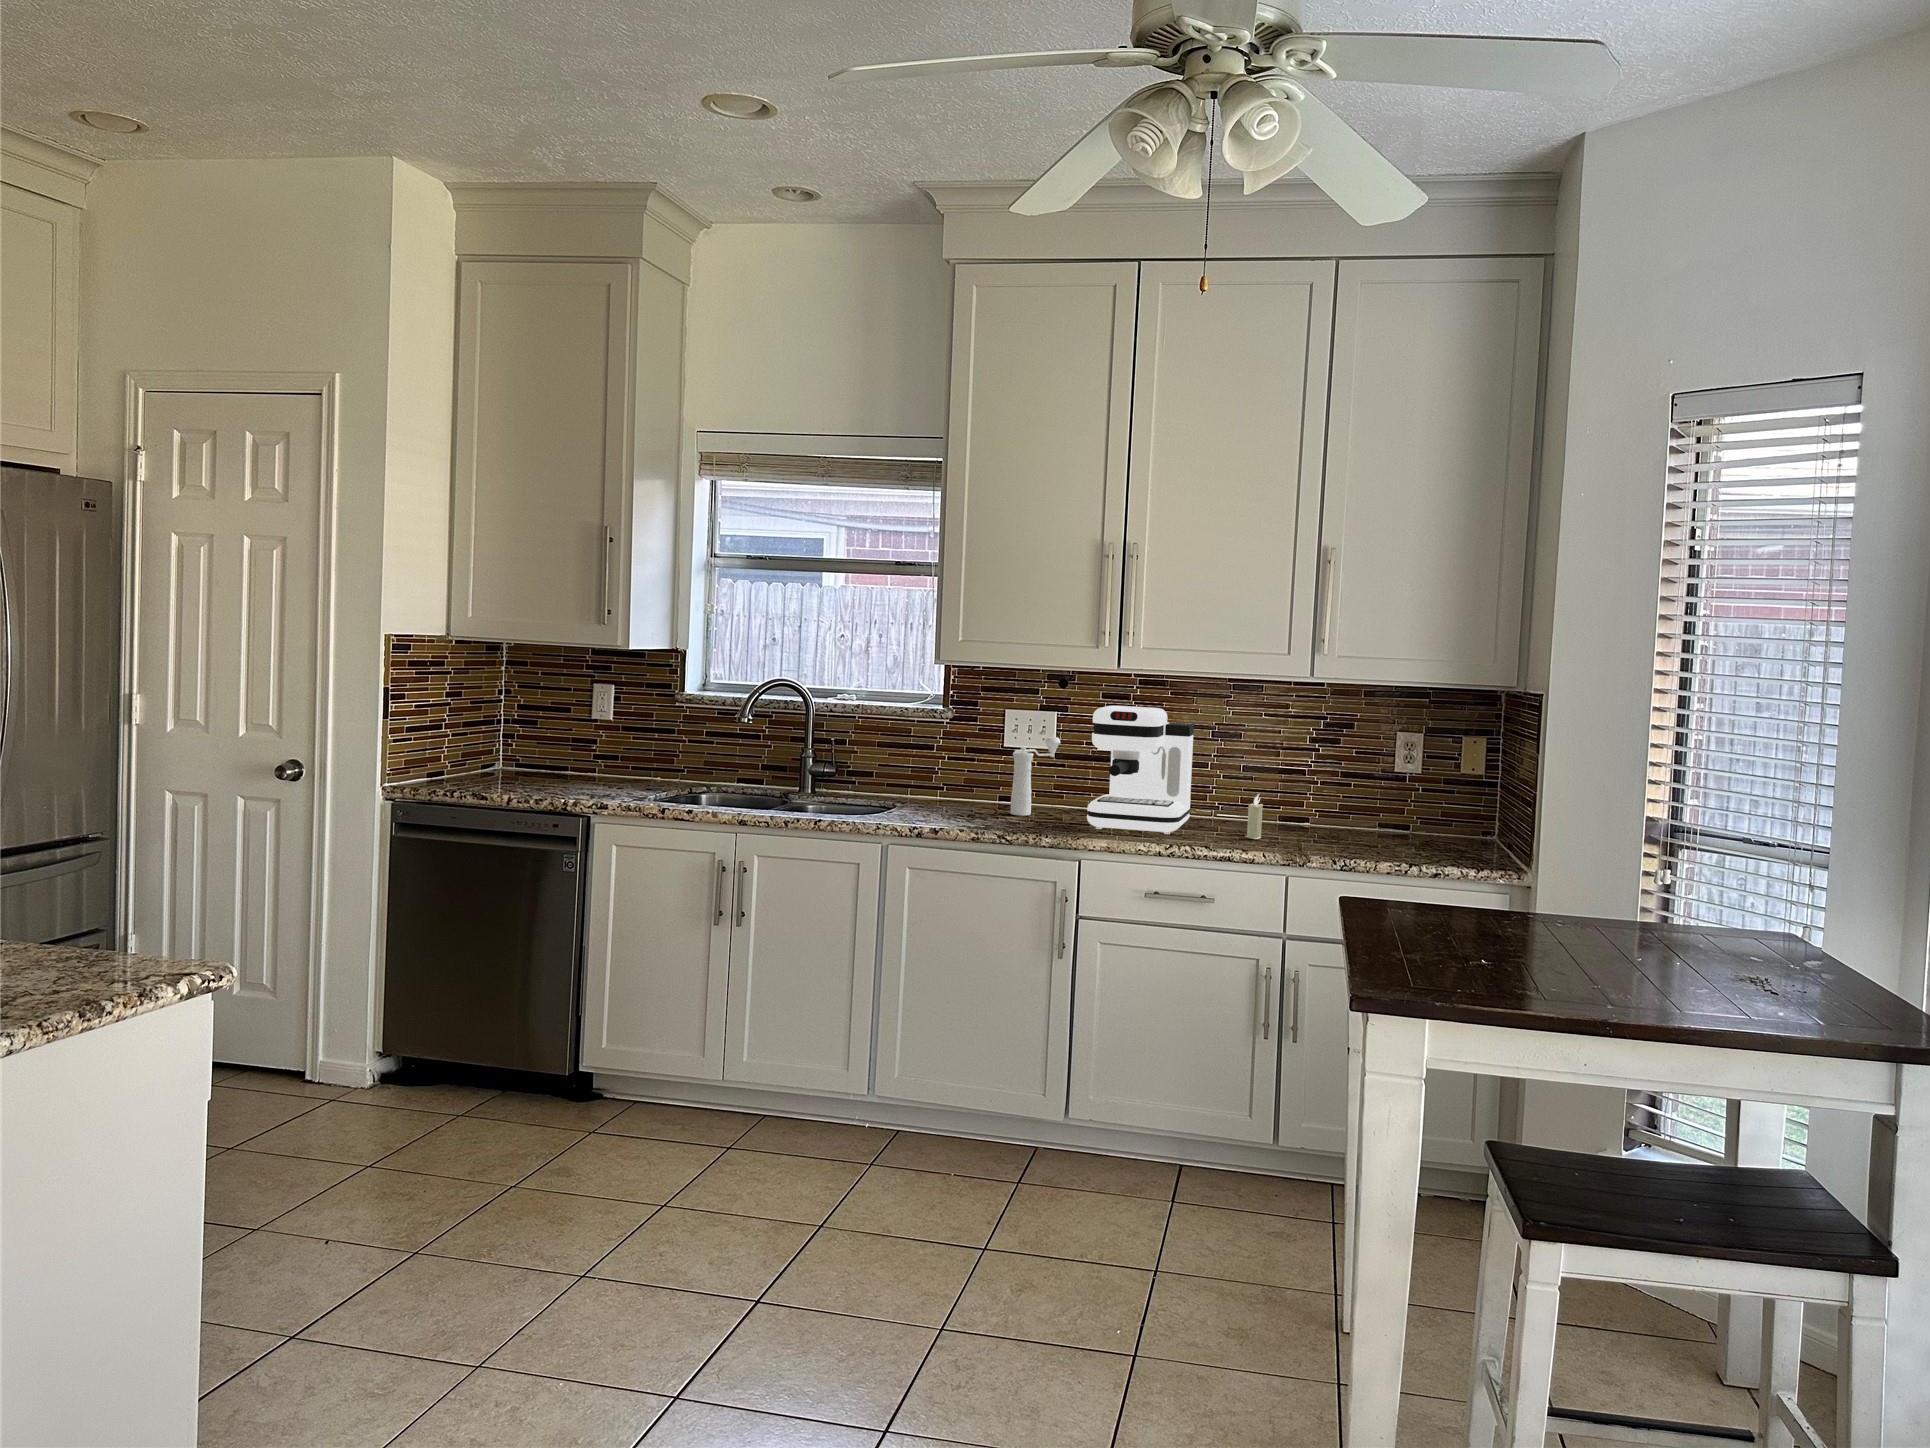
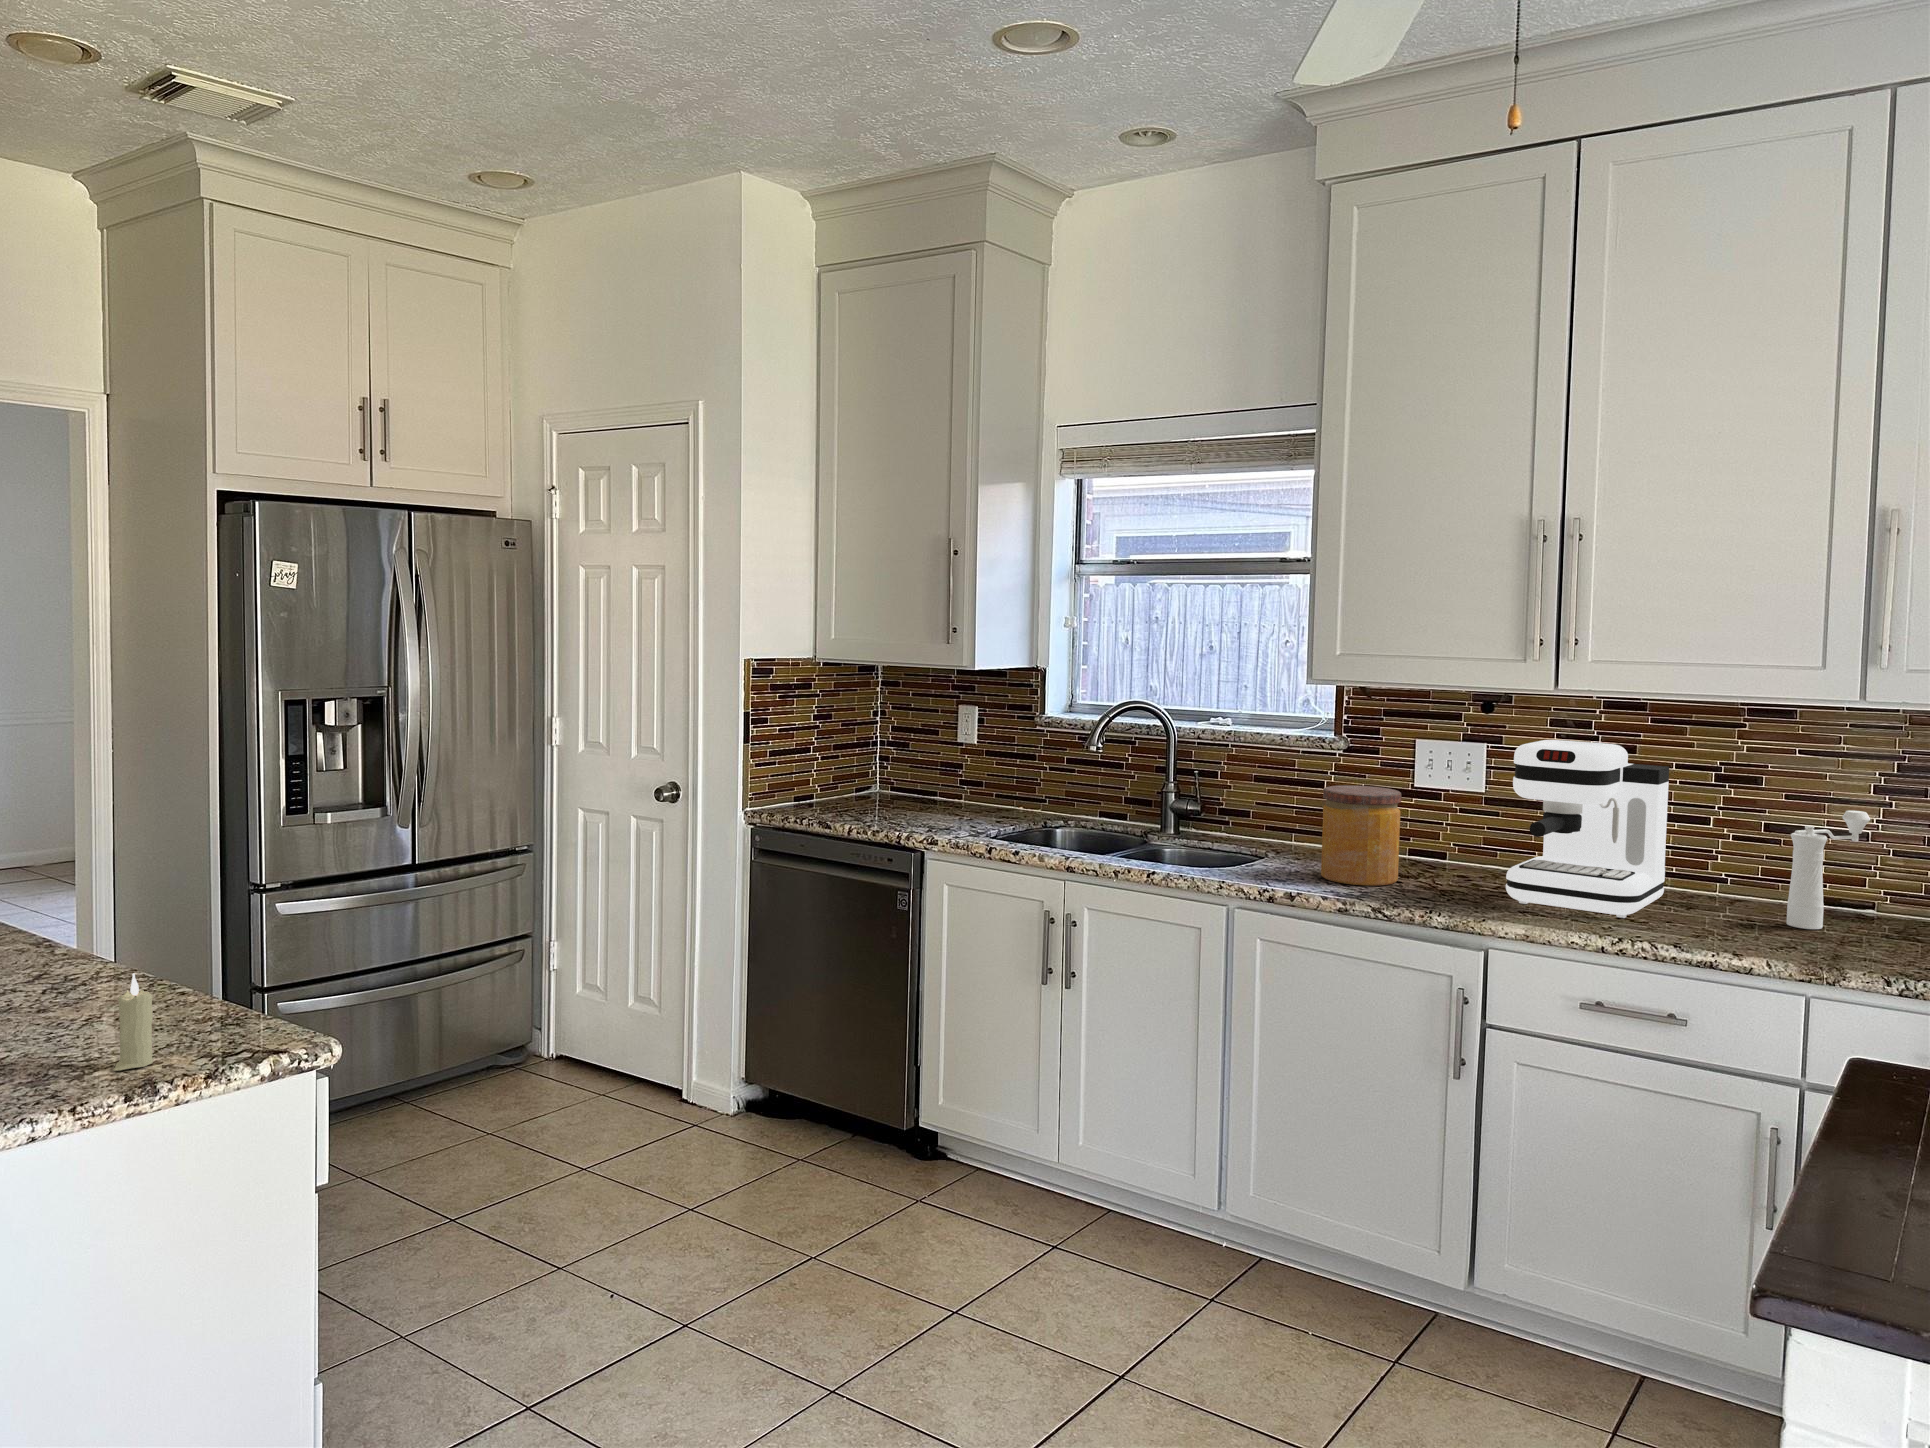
pepper mill: present [1010,737,1060,816] -> present [1787,810,1870,929]
jar: none [944,745,1007,823] -> present [1321,785,1401,886]
candle: present [1245,794,1263,839] -> present [114,973,153,1071]

